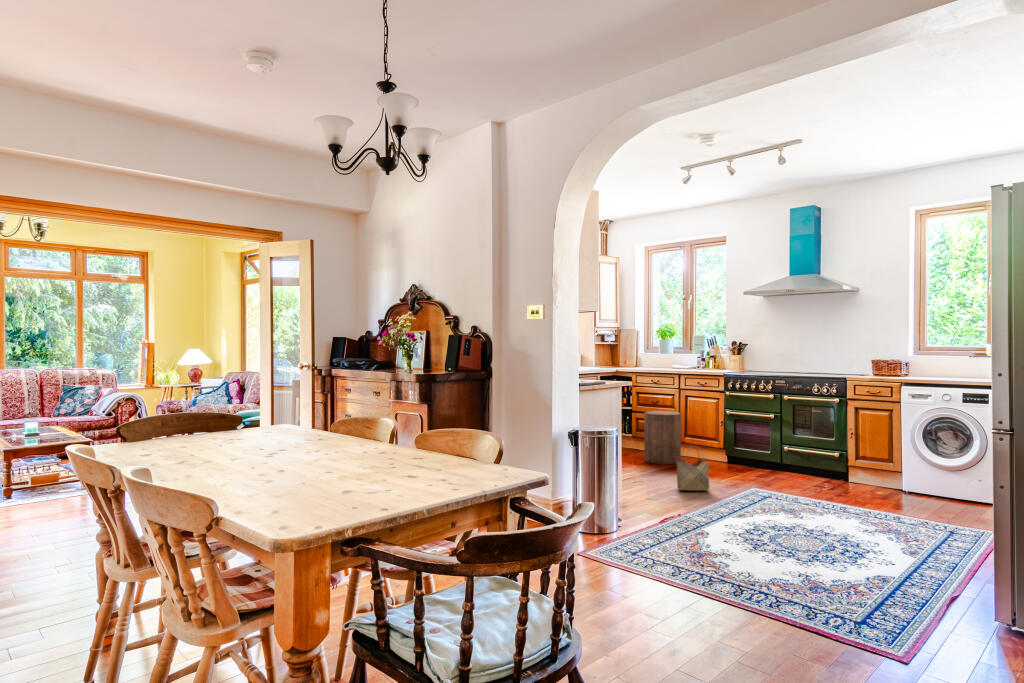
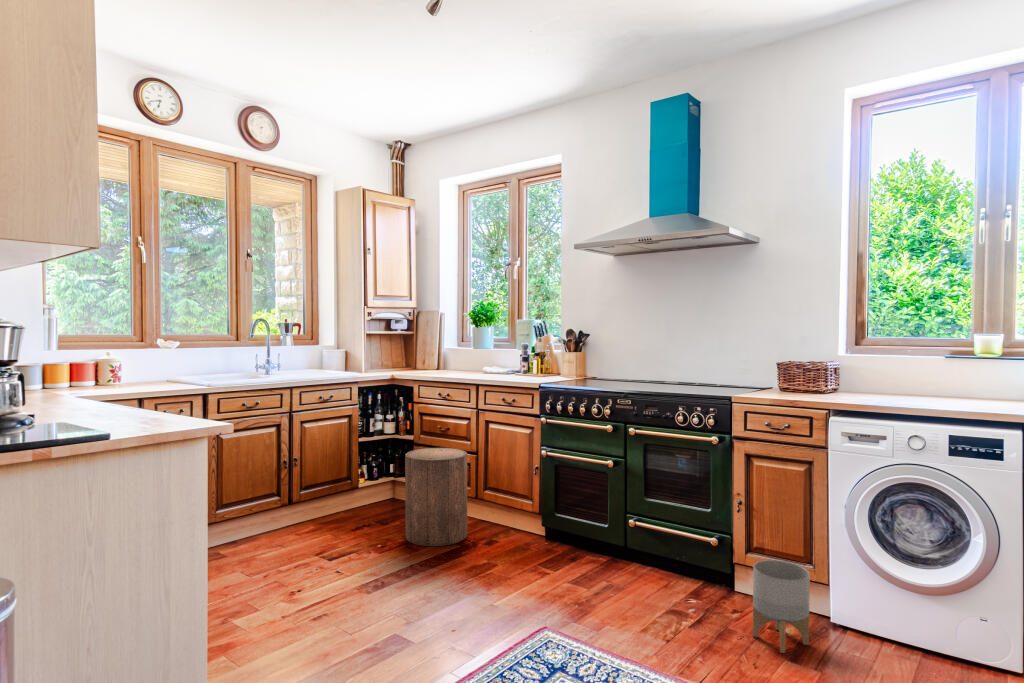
woven basket: present [676,444,709,491] -> none [380,541,451,647]
planter: none [862,457,892,498] -> present [753,560,810,653]

